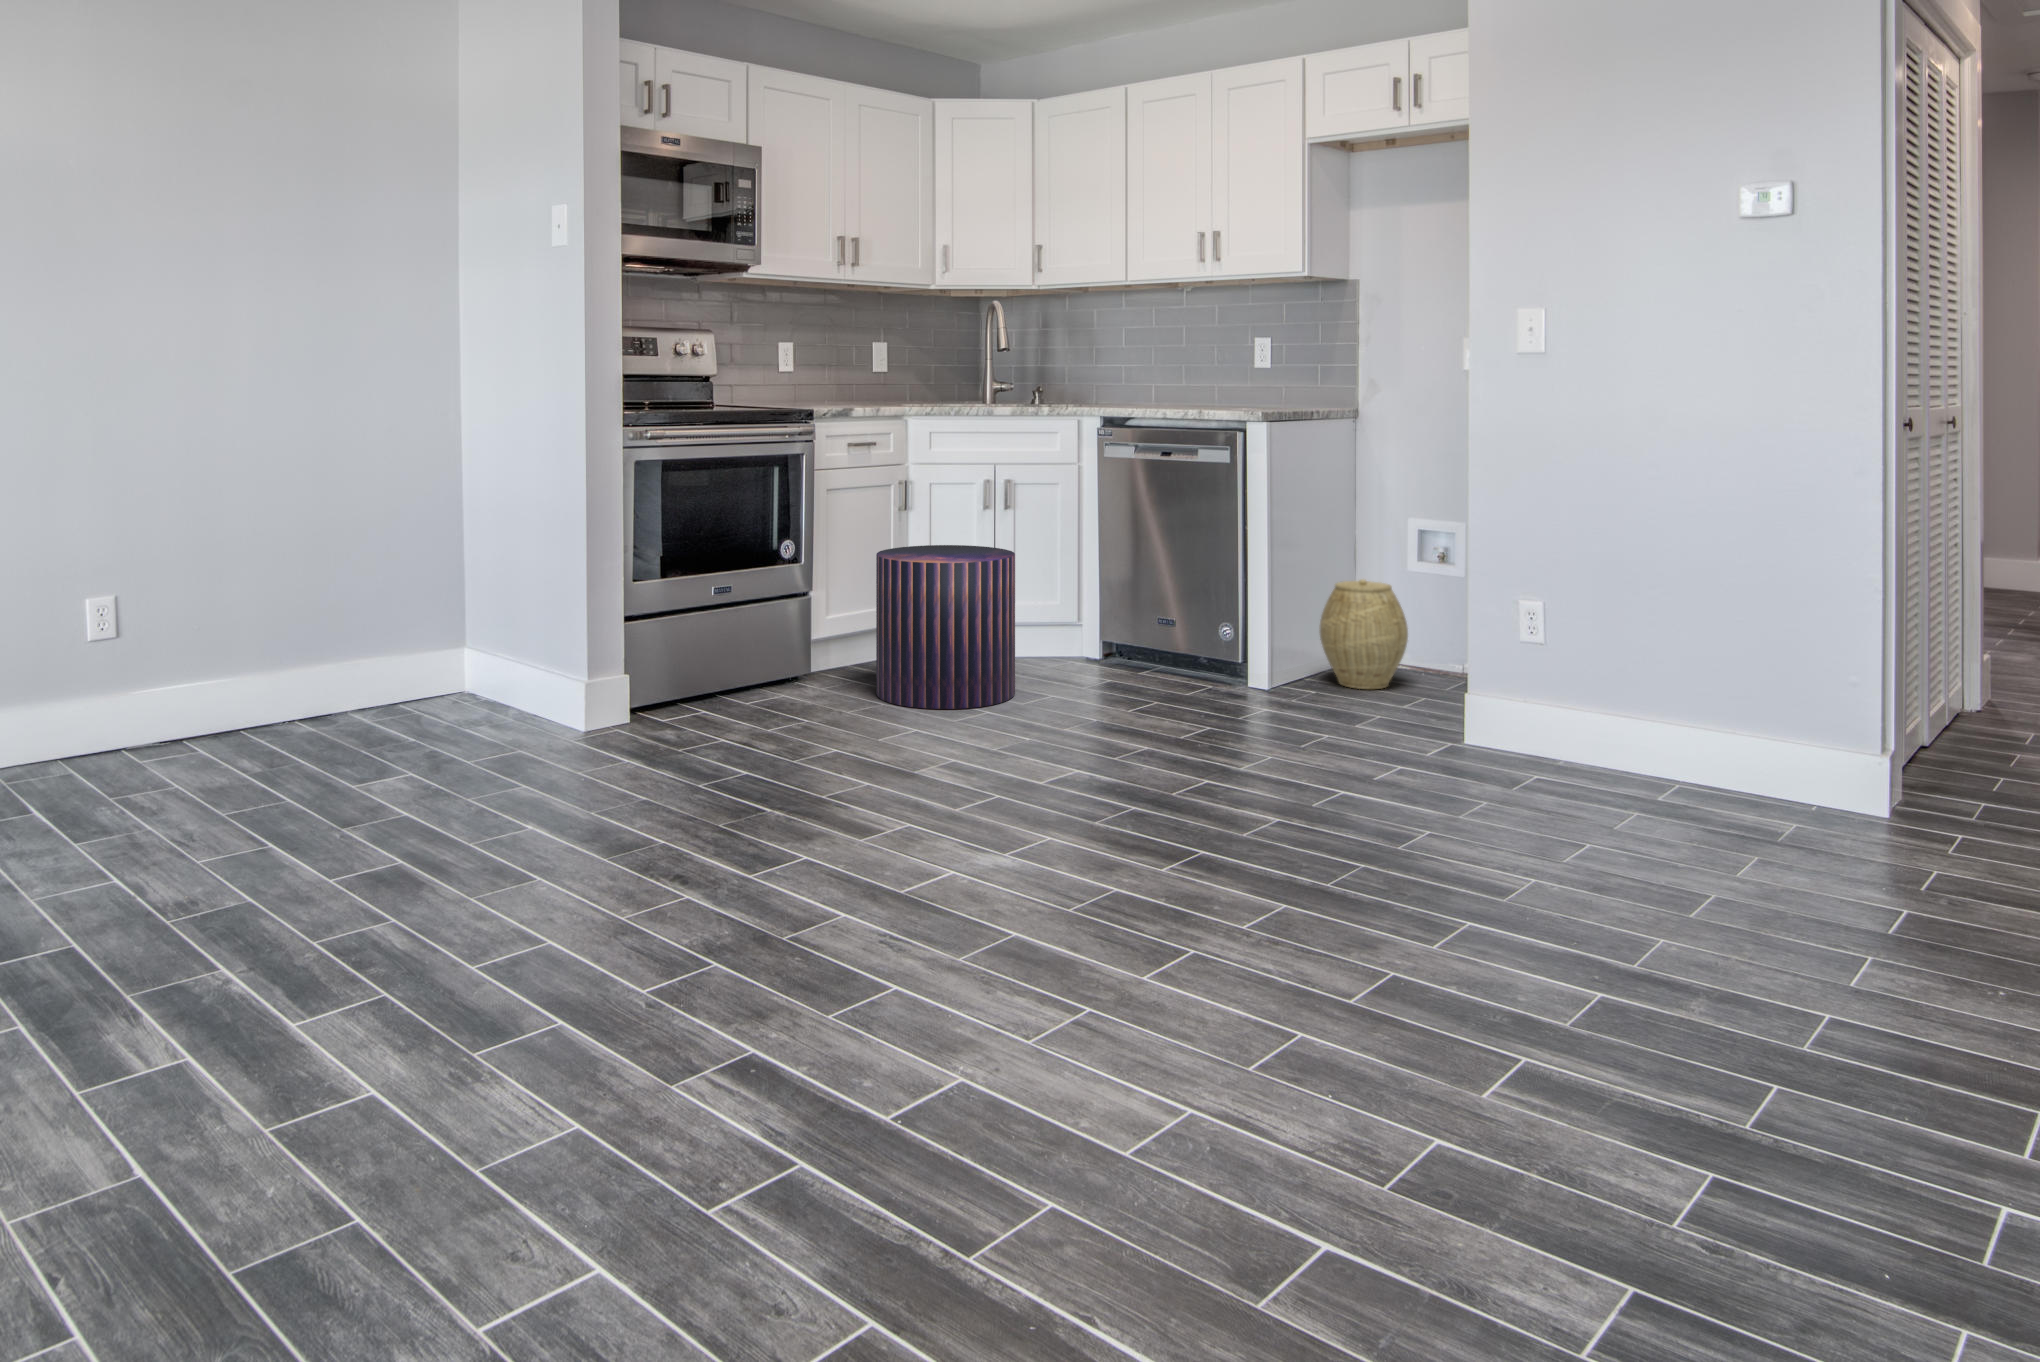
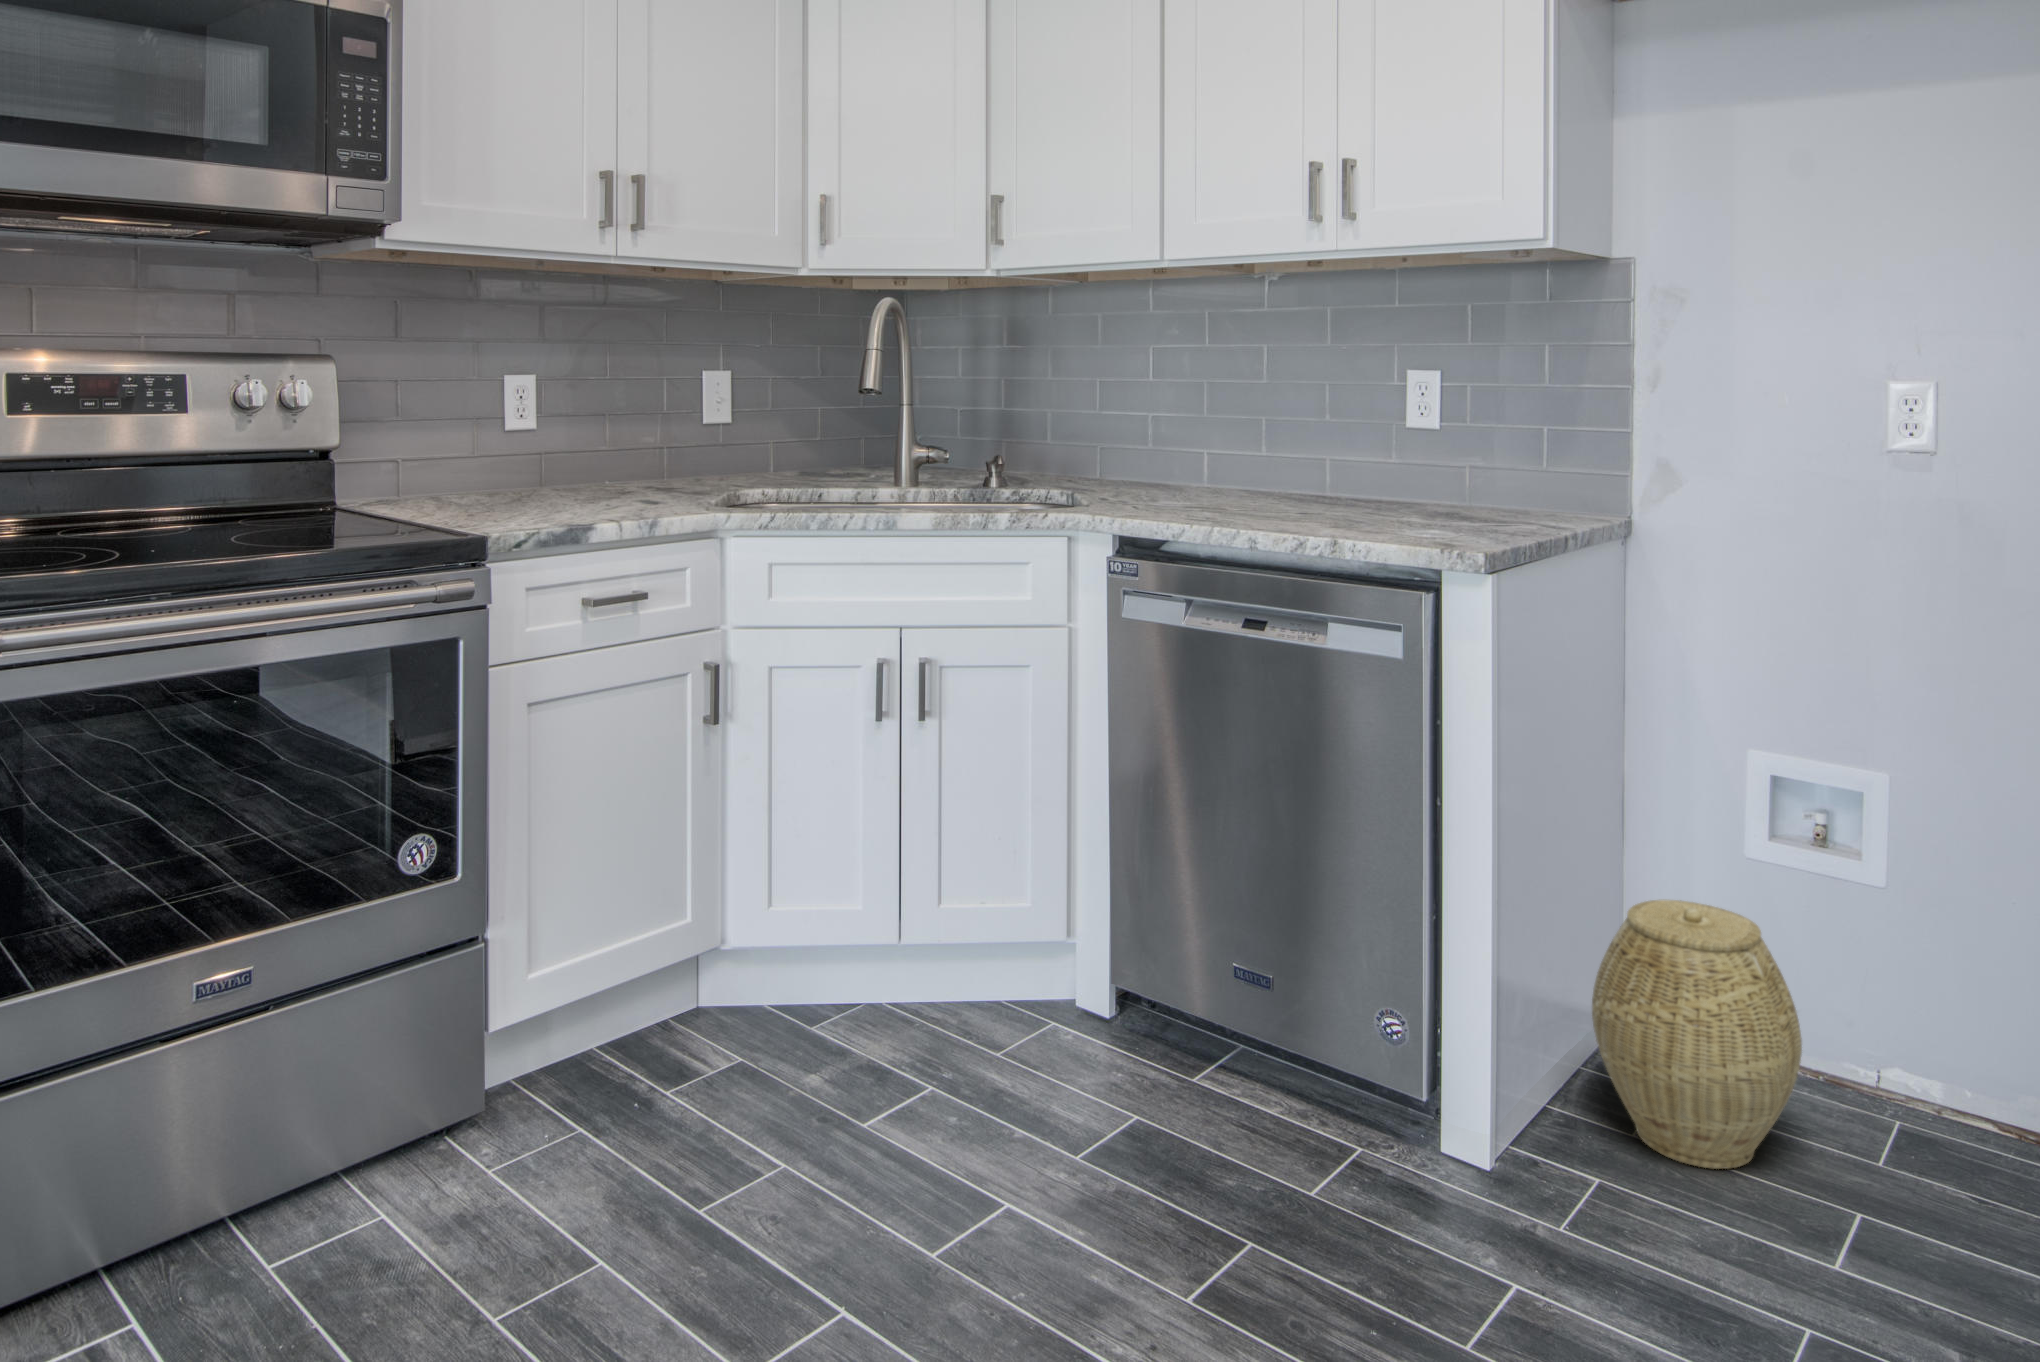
pouf: present [876,545,1015,709] -> none [598,825,923,1298]

